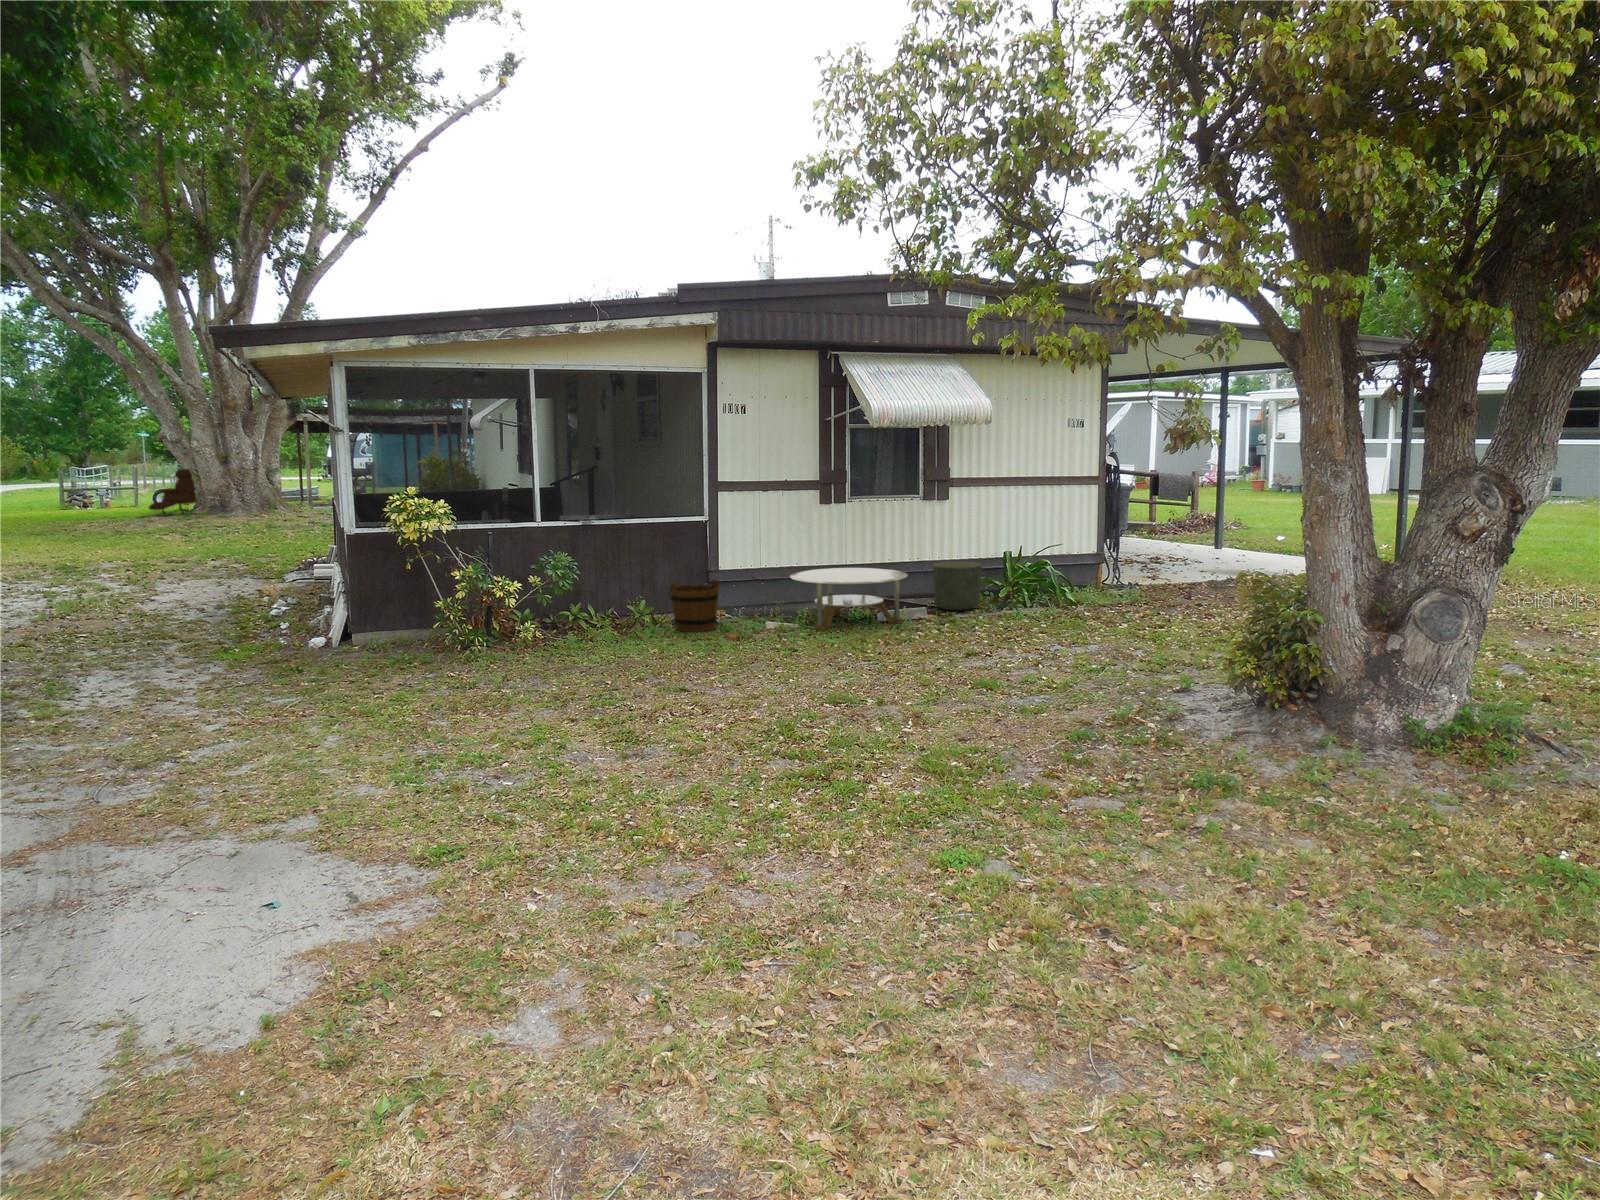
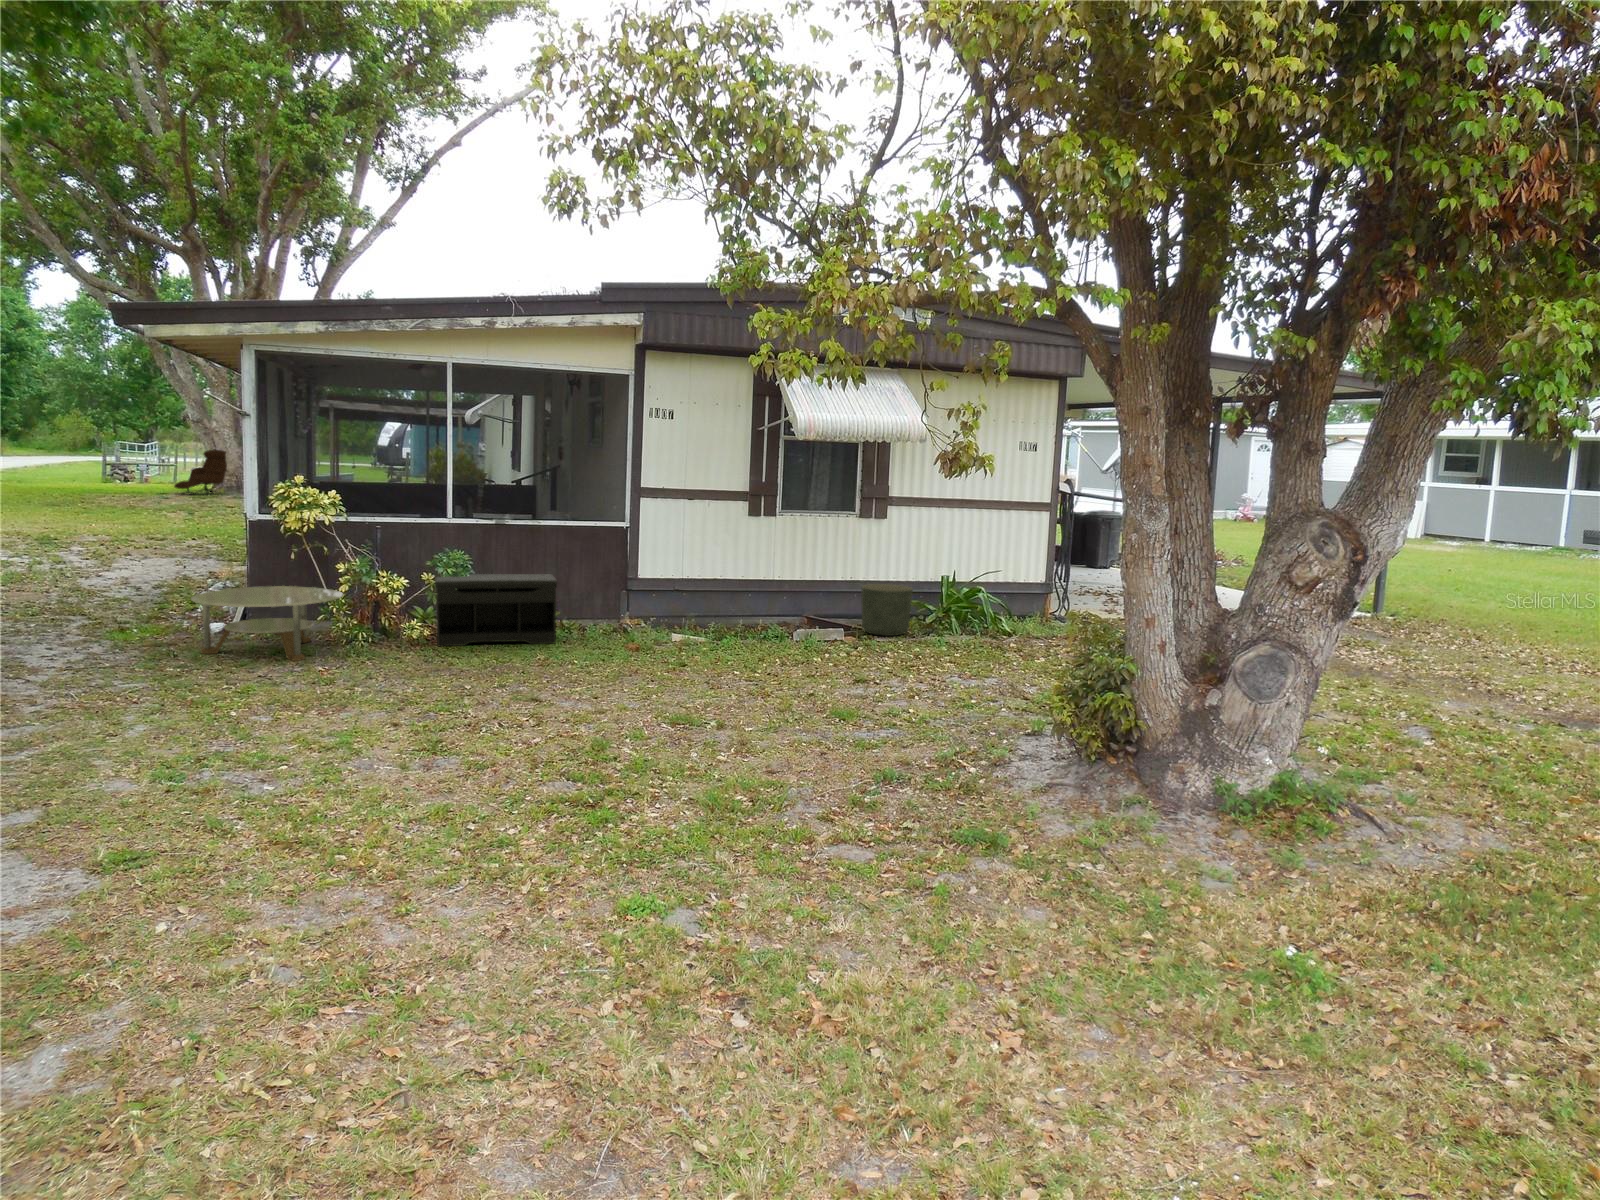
round table: present [790,568,908,630] -> present [191,586,343,661]
bench: none [537,570,659,646] -> present [435,574,557,646]
bucket: present [670,579,719,632] -> none [574,587,627,641]

